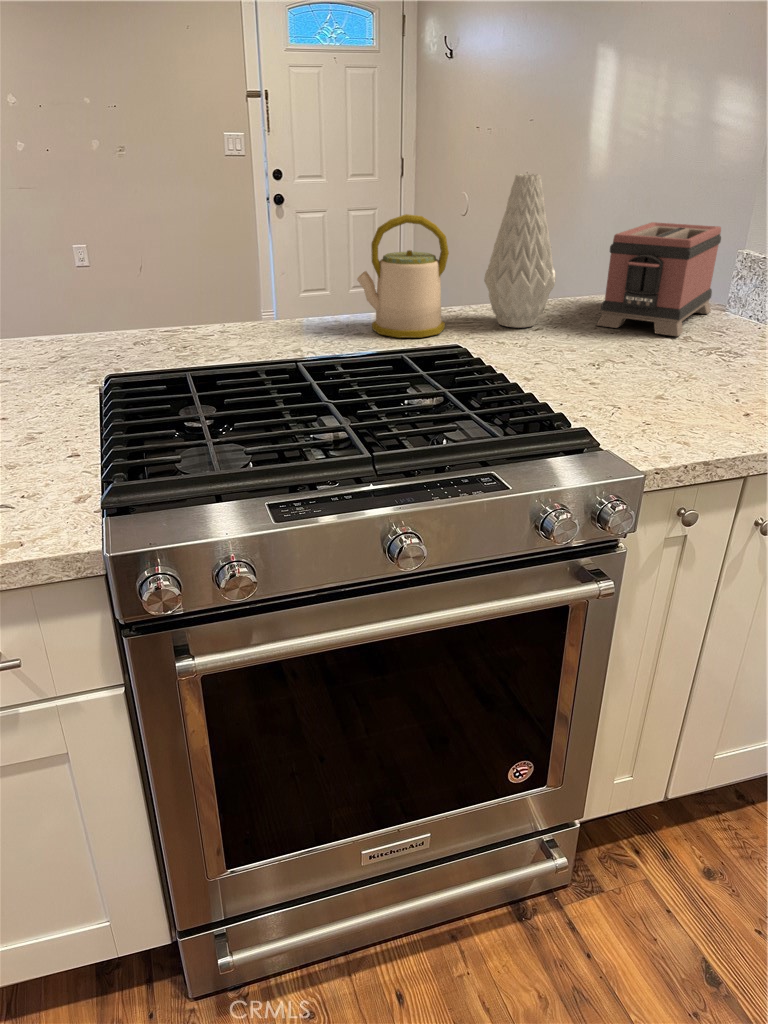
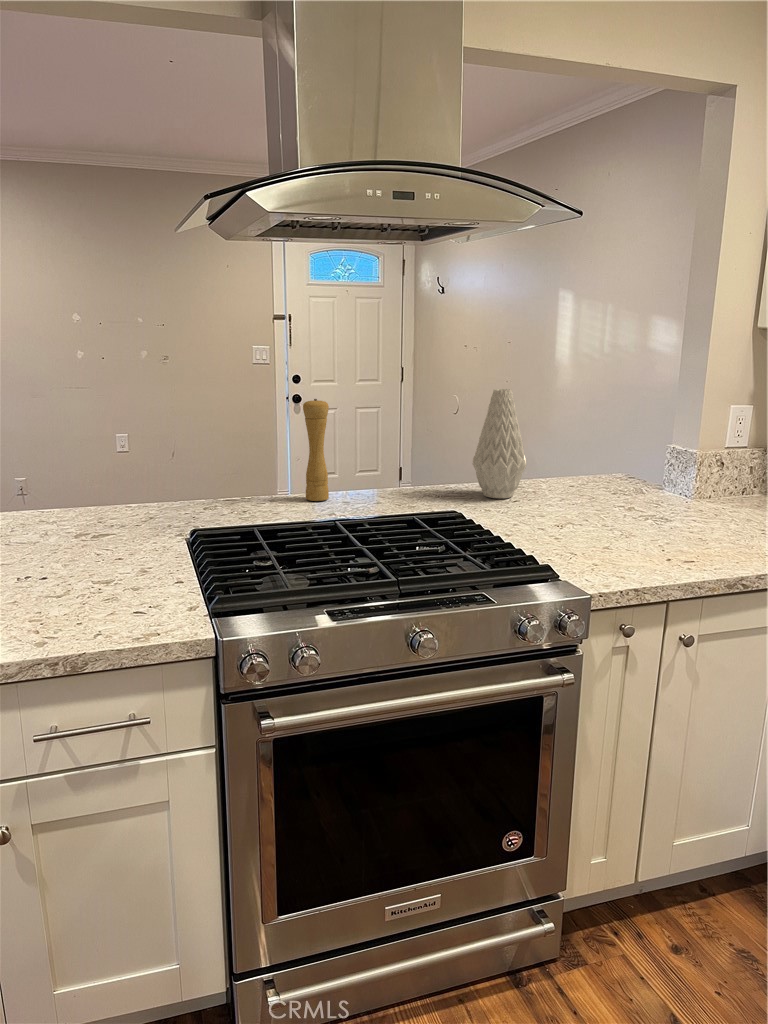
pepper mill: none [255,190,295,333] -> present [303,399,329,501]
kettle: present [357,214,449,338] -> none [376,416,446,505]
toaster: present [596,222,721,336] -> none [559,422,651,505]

